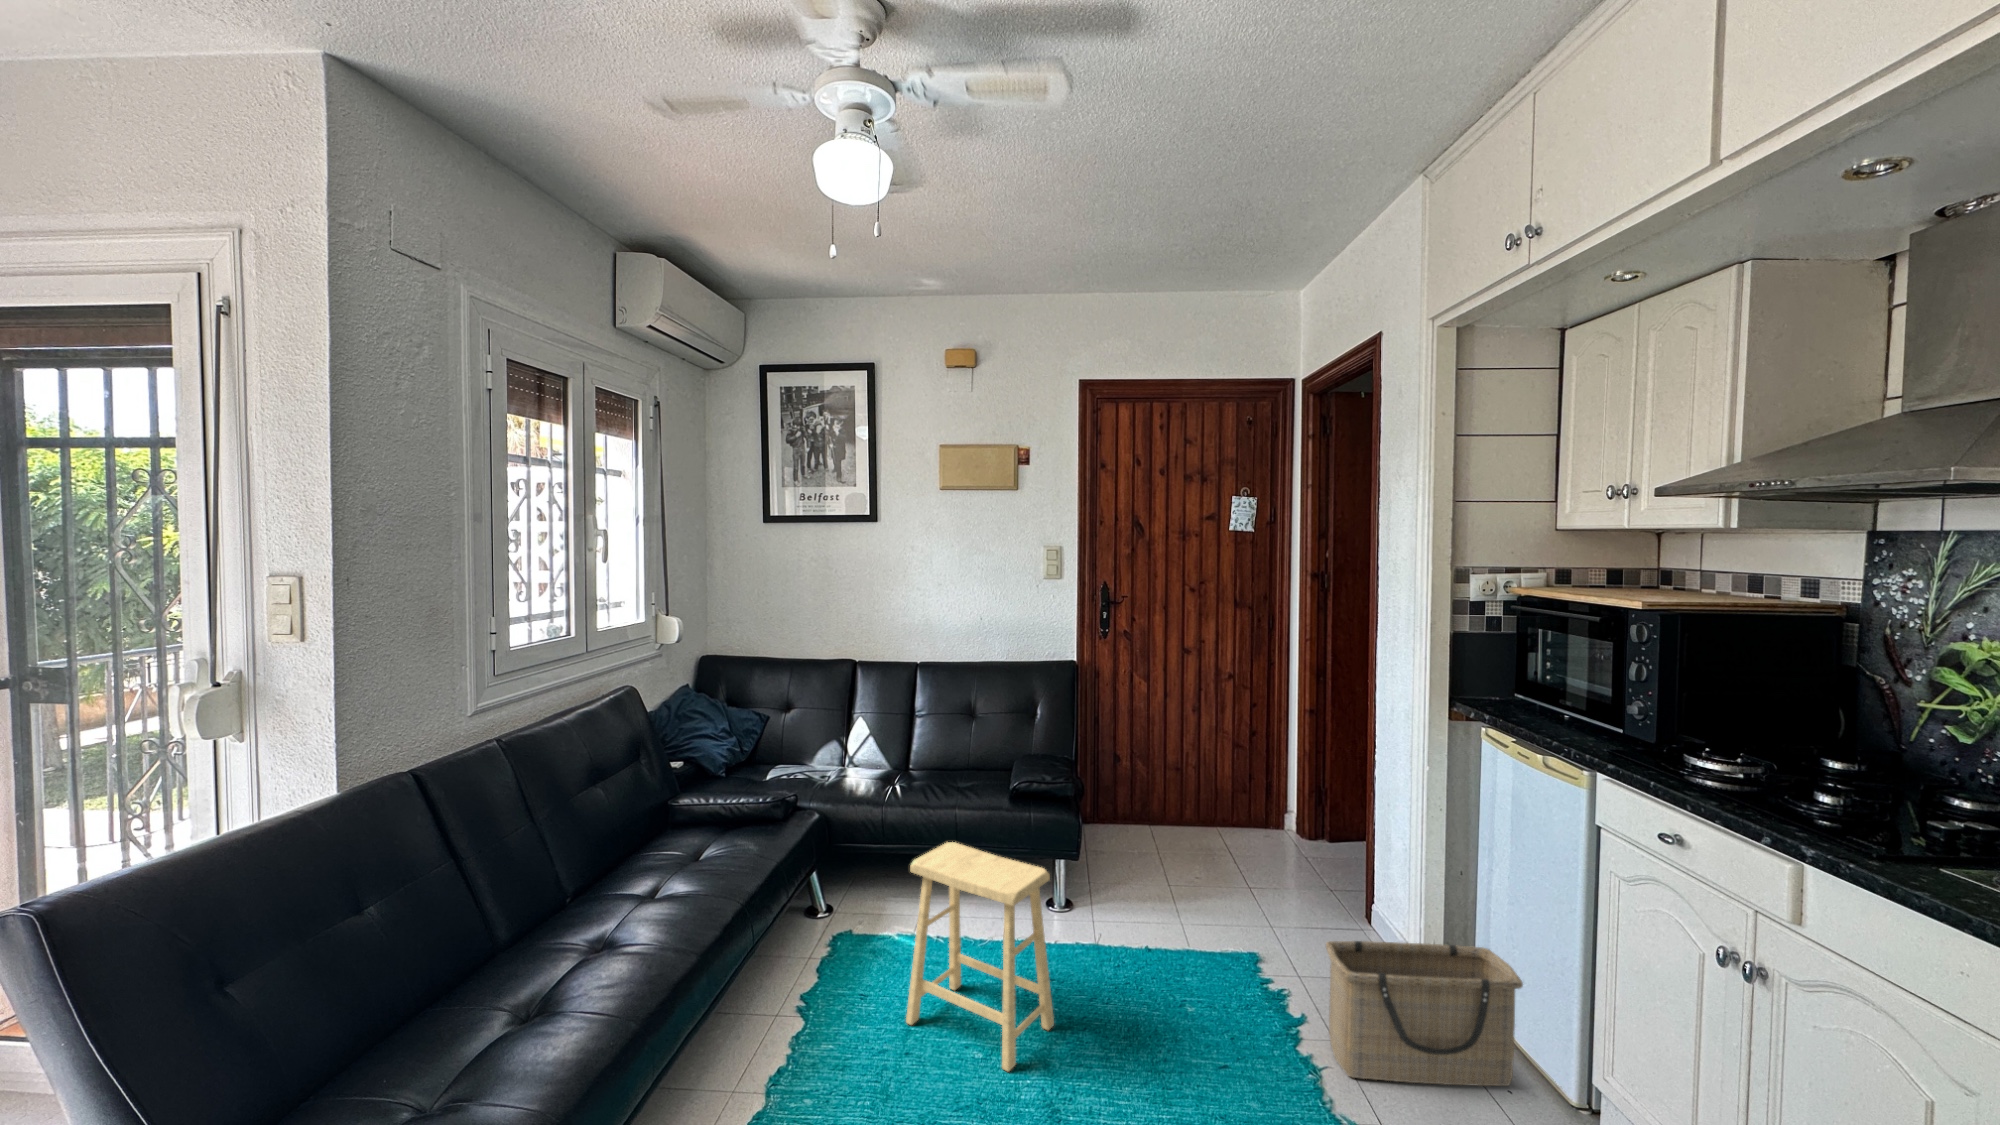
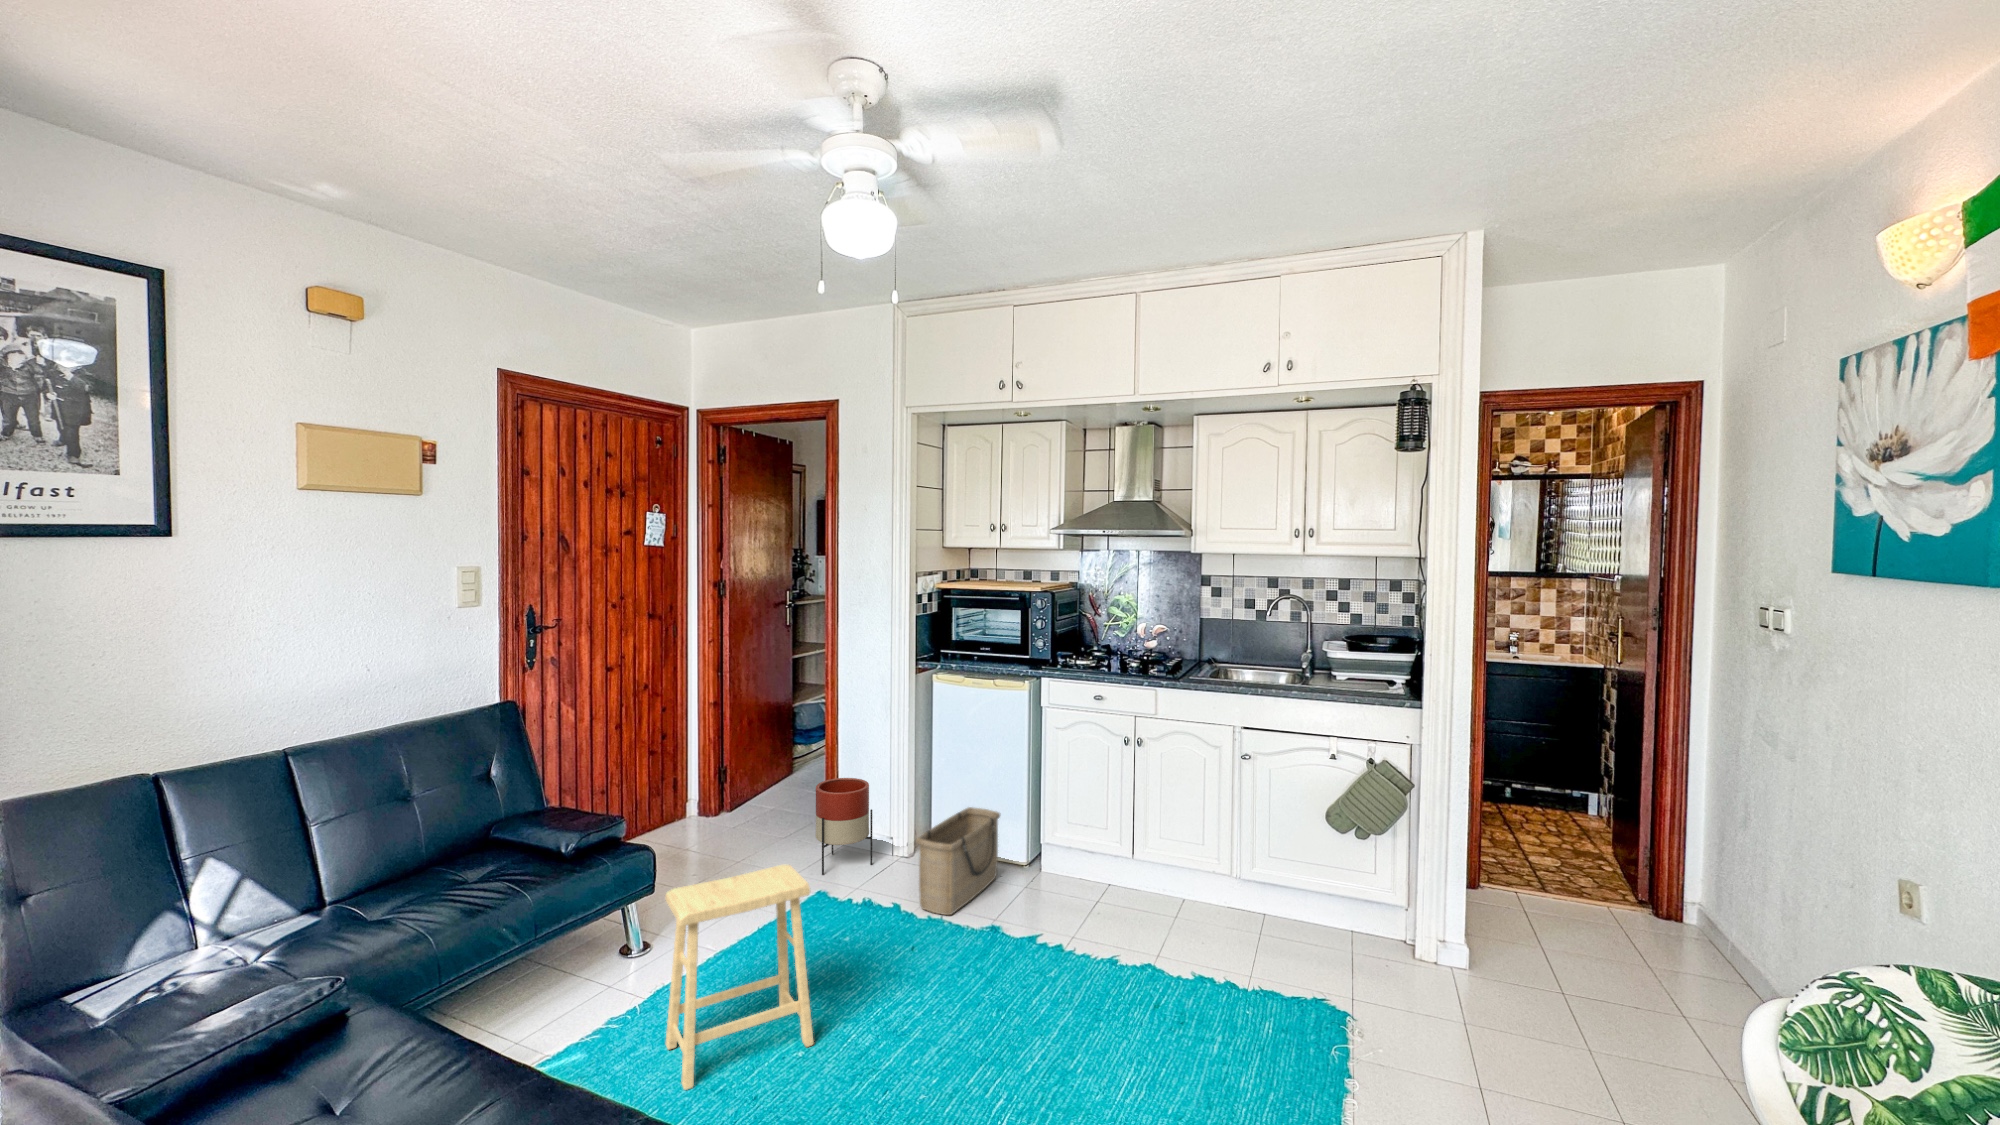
planter: none [1301,828,1382,963] -> present [815,778,872,875]

